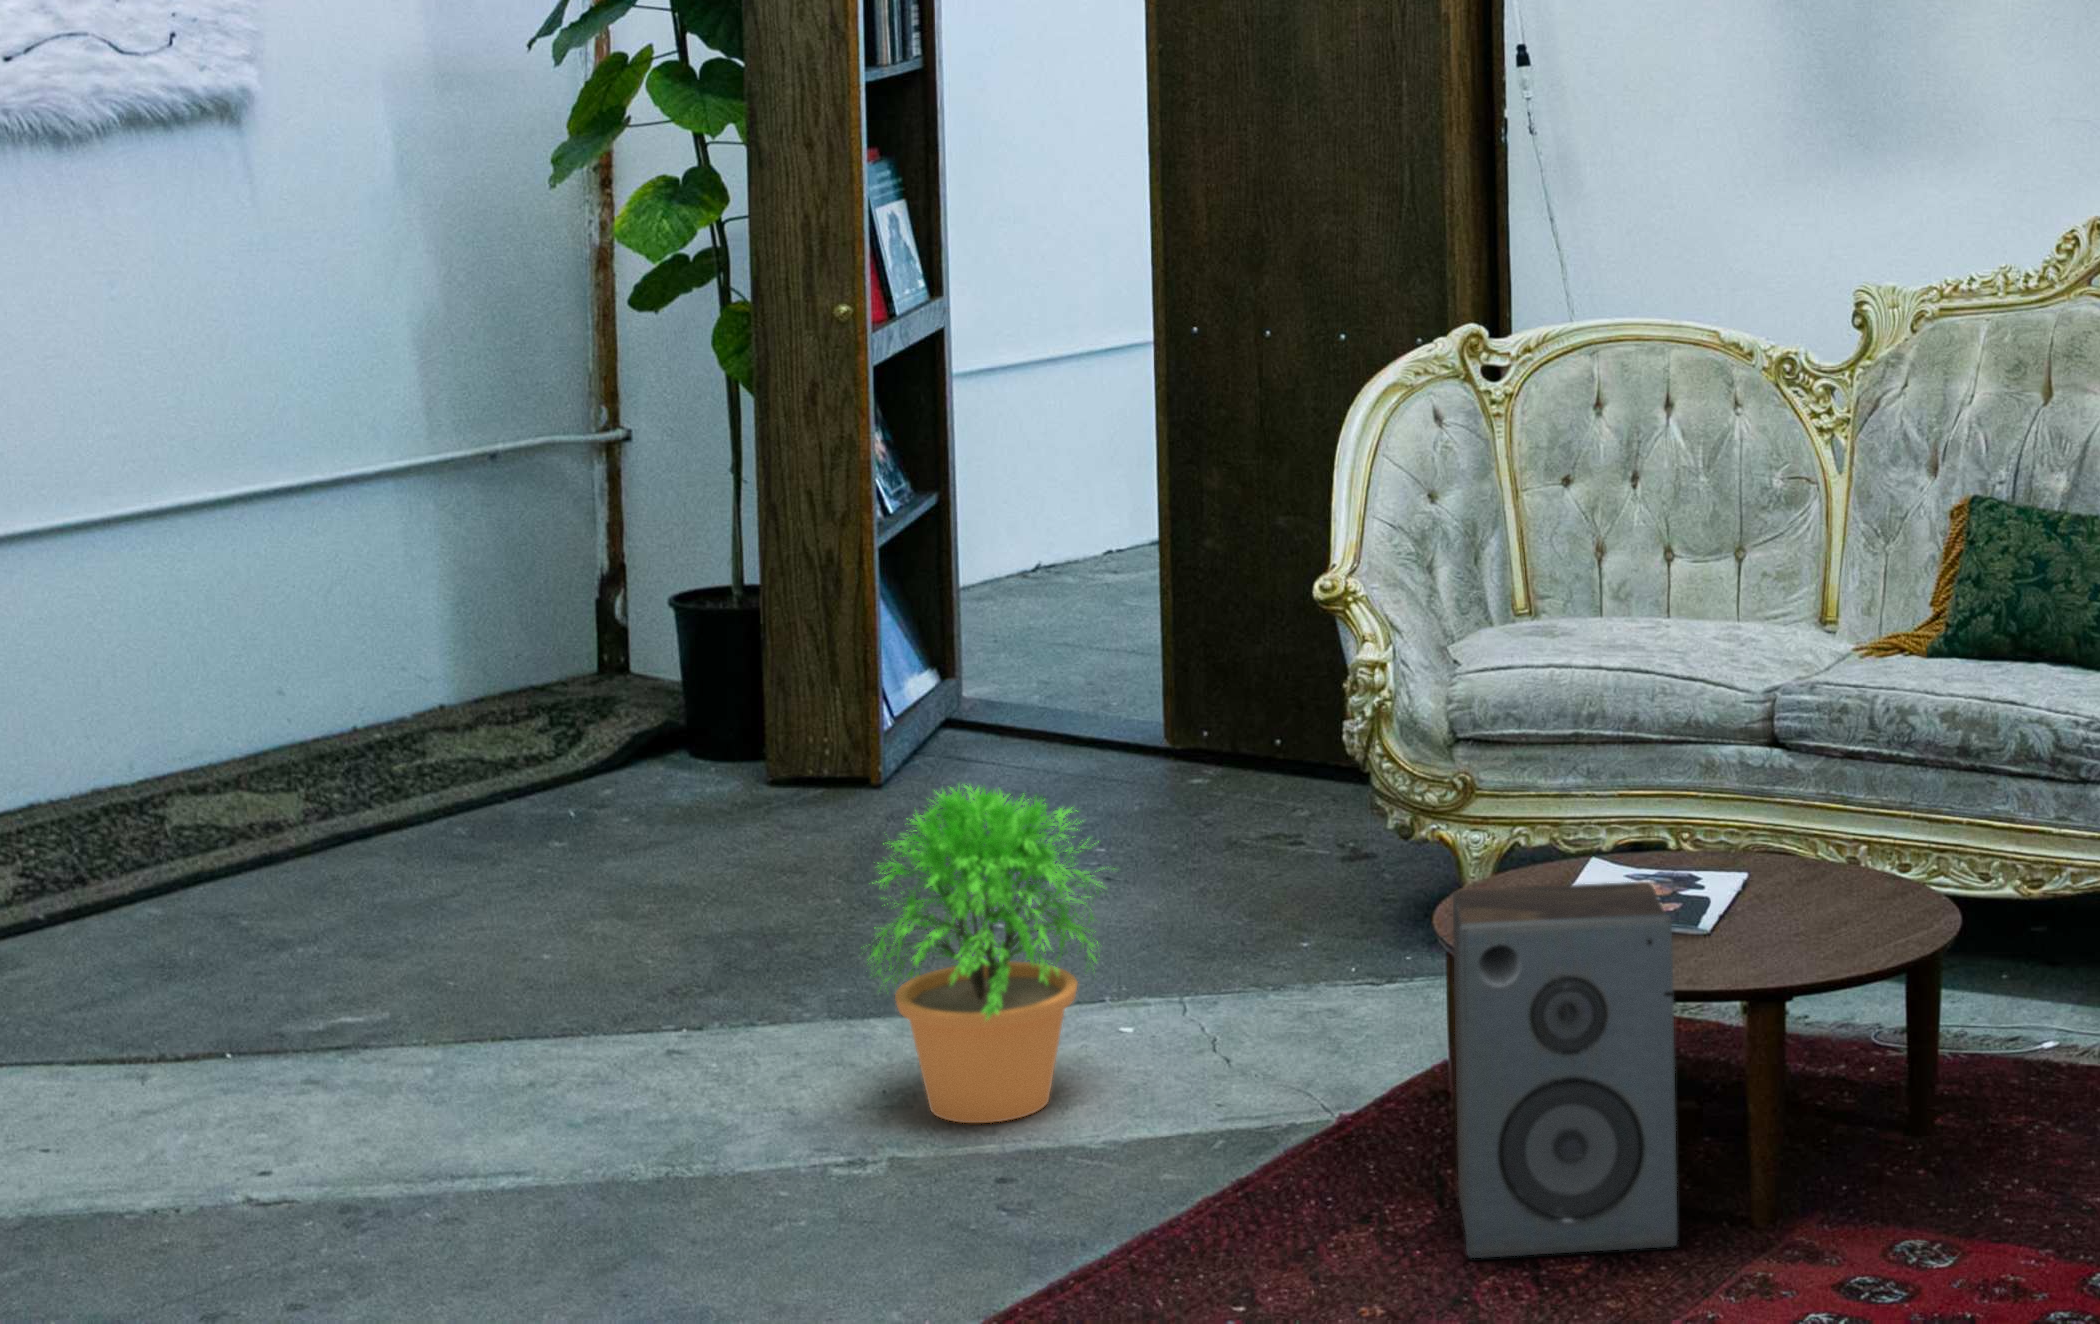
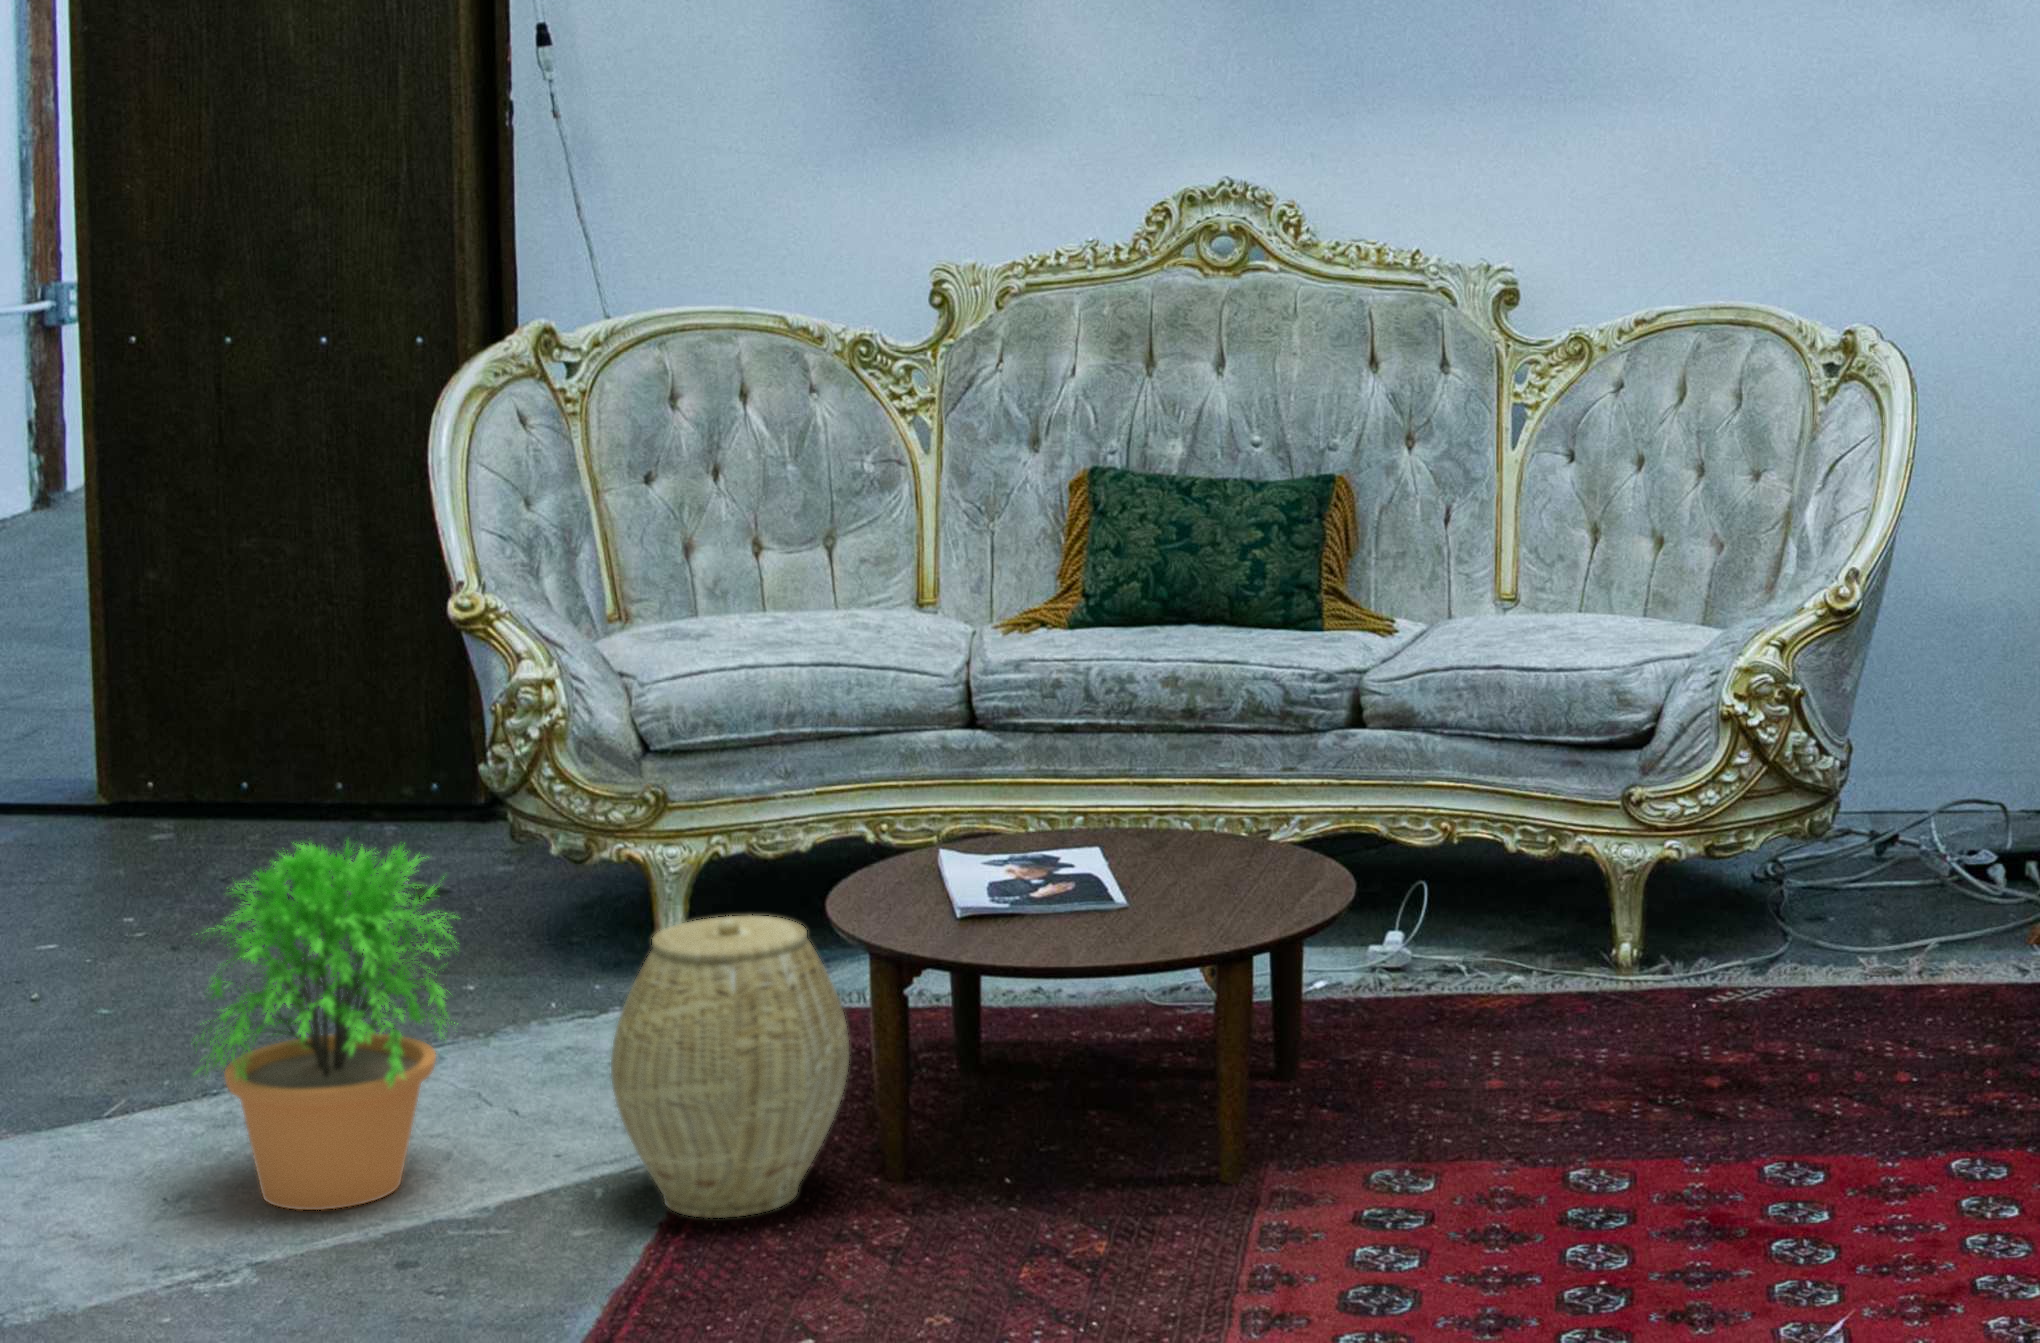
speaker: present [1453,882,1677,1258] -> none [961,847,1211,1224]
woven basket: none [1151,901,1374,1196] -> present [611,915,849,1218]

